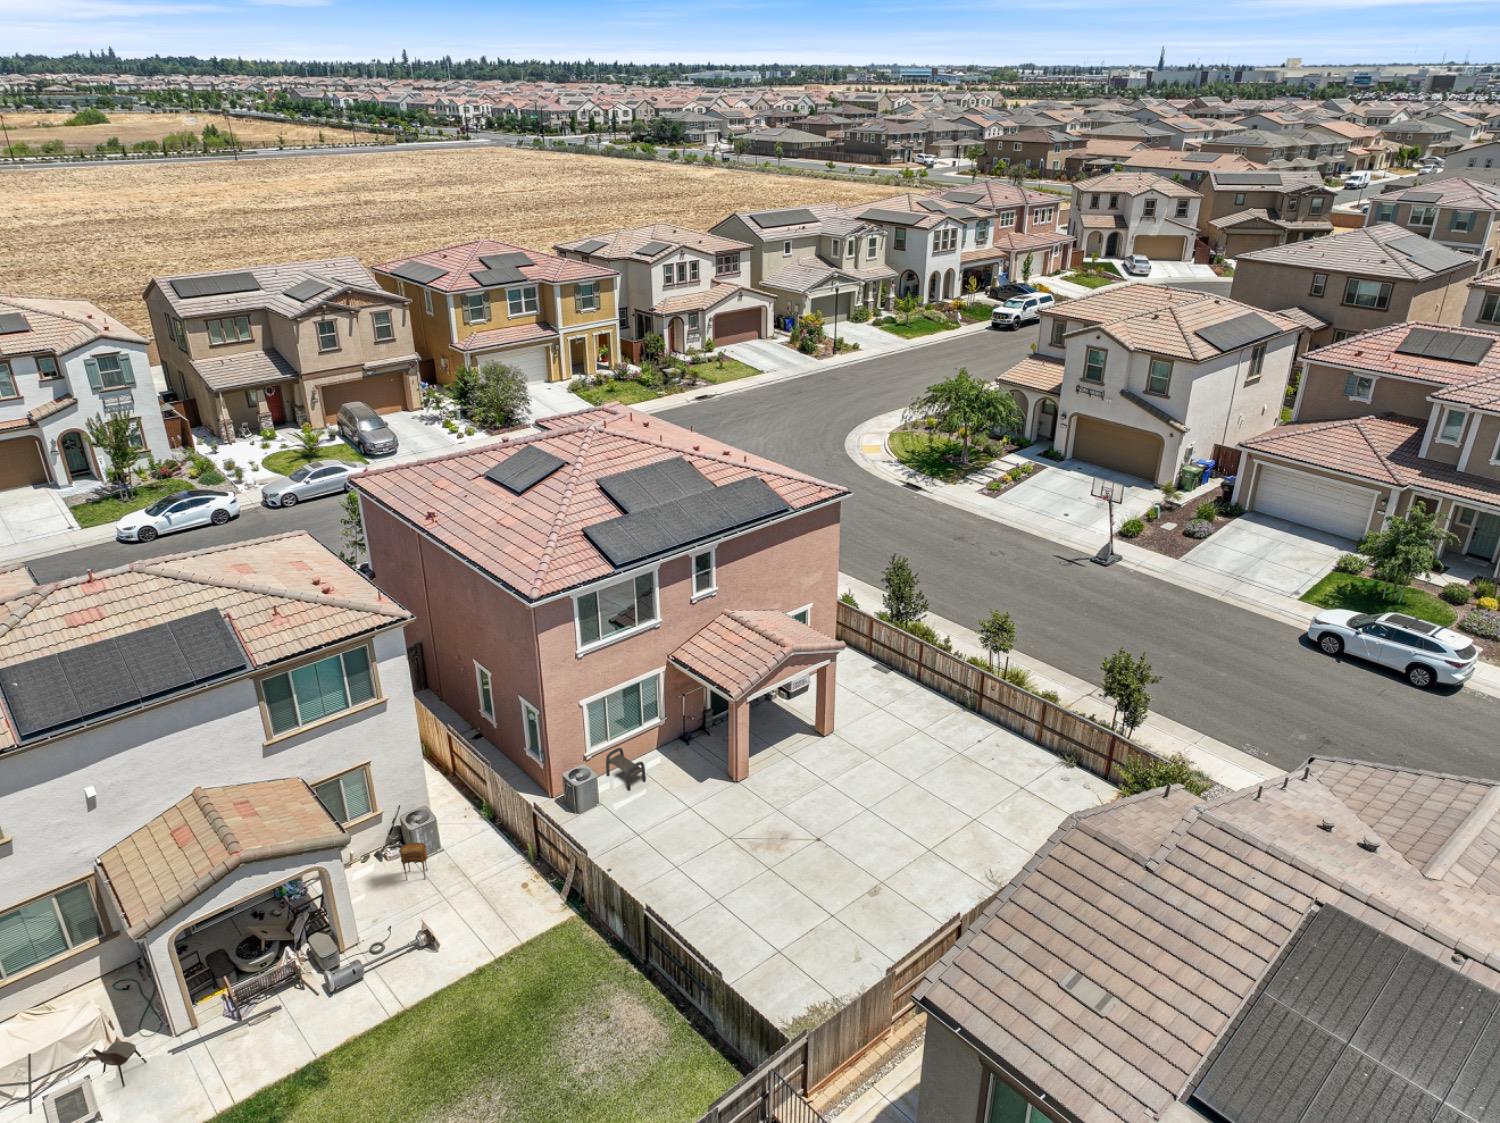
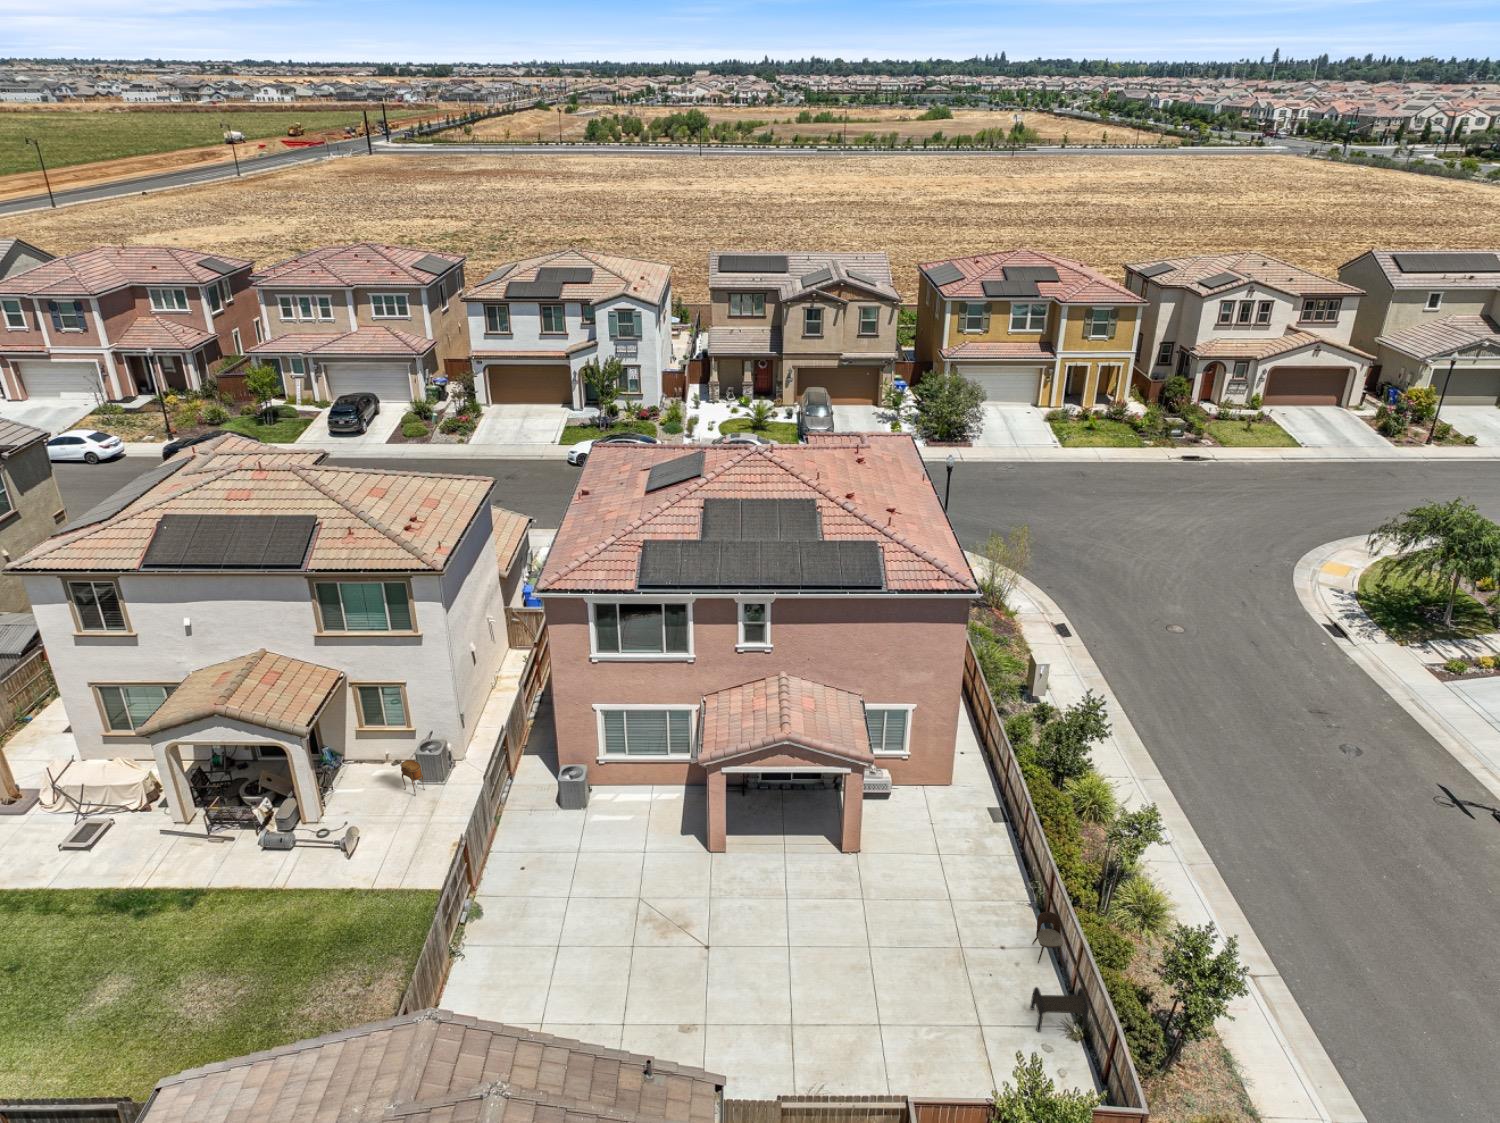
bench: present [606,748,646,791] -> present [1030,987,1089,1032]
dining chair: present [92,1041,146,1087] -> present [1032,912,1063,963]

